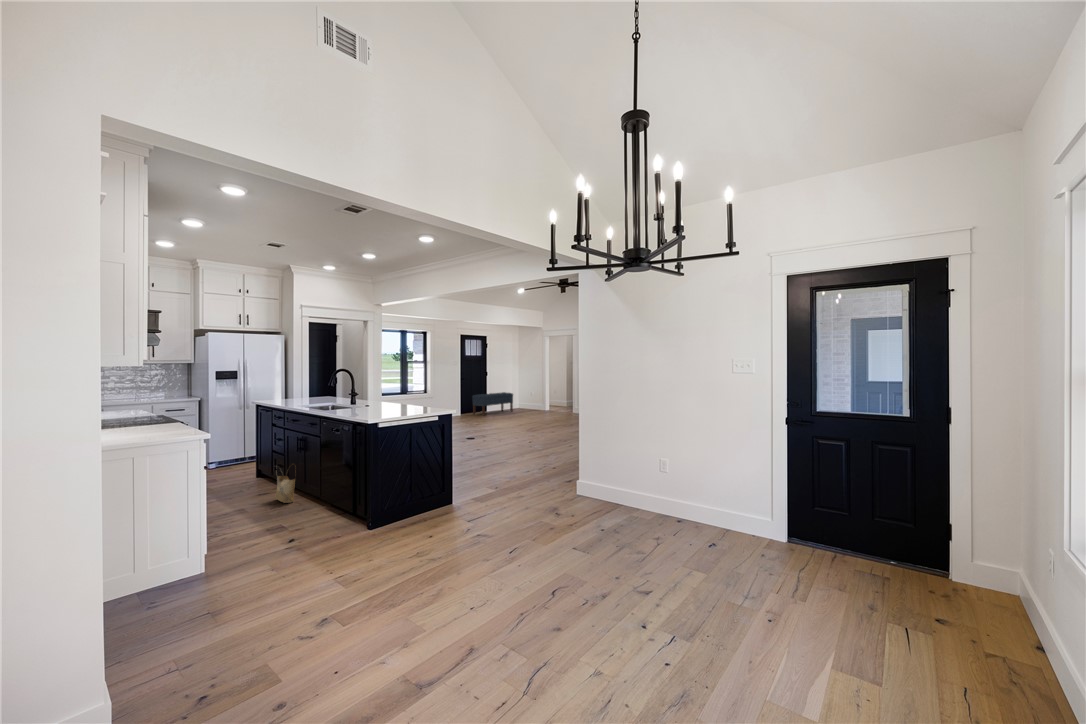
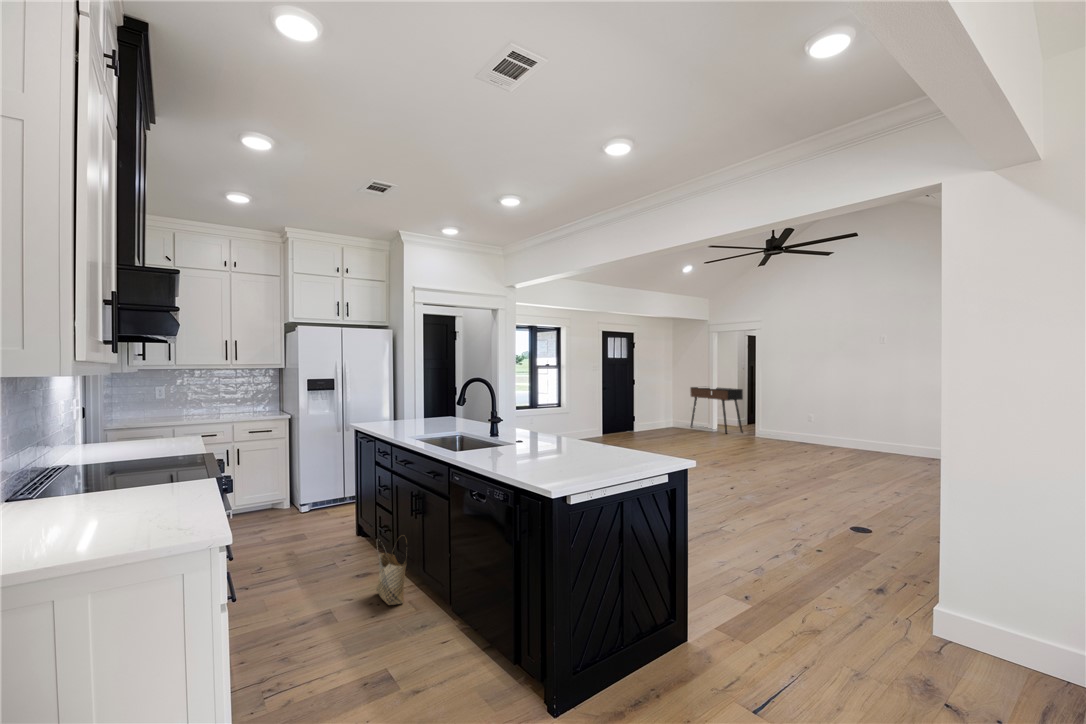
console table: none [532,377,566,412] -> present [690,387,743,434]
bench: present [472,392,513,415] -> none [616,406,669,437]

